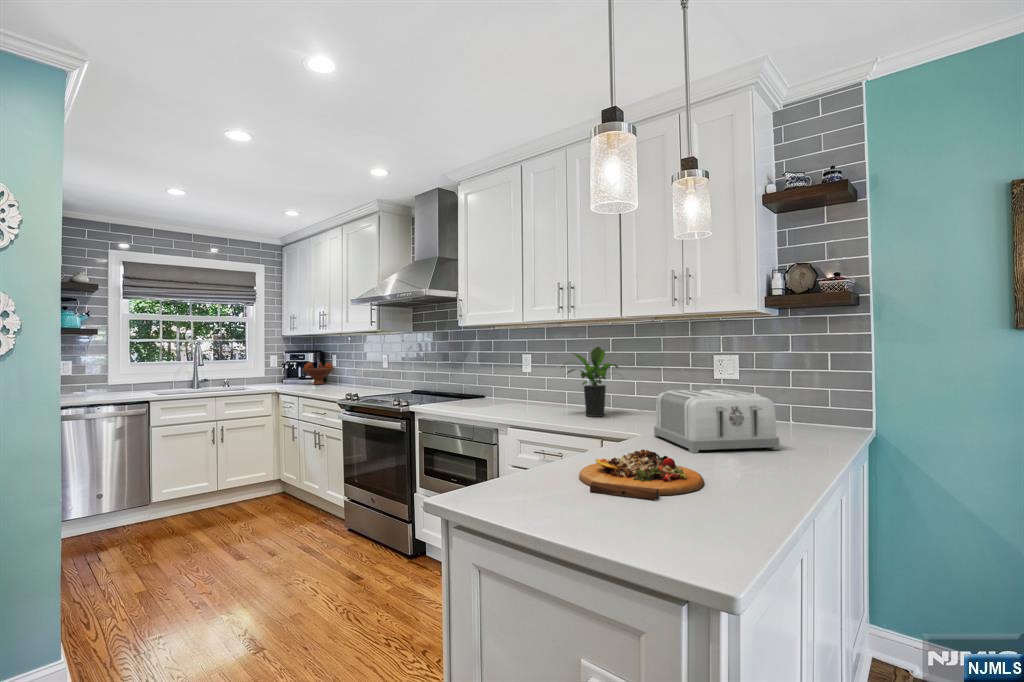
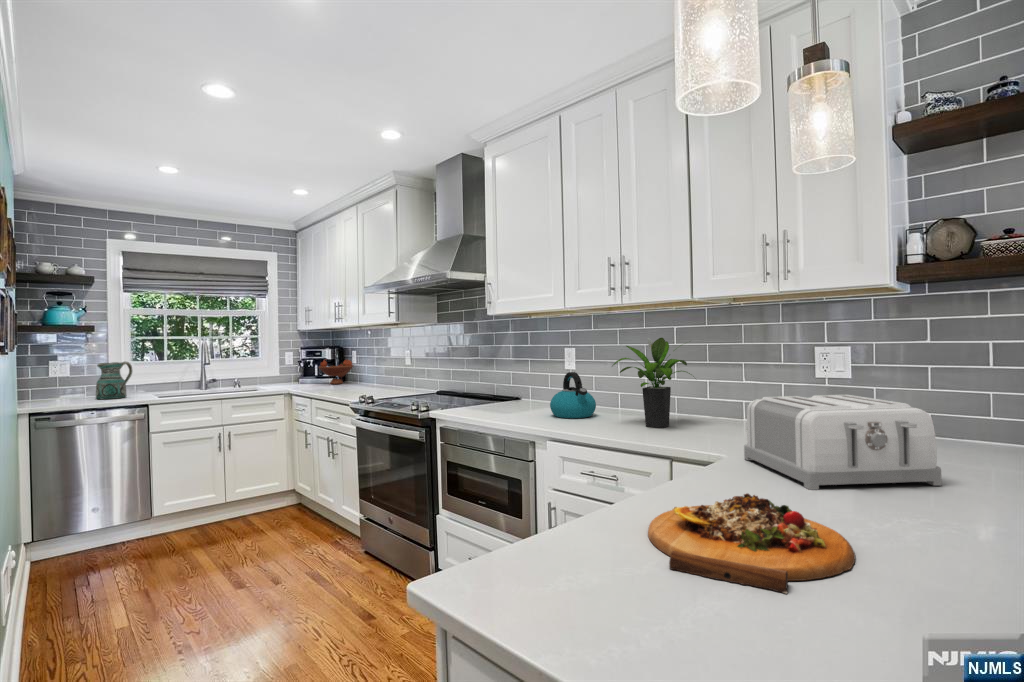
ceramic pitcher: none [99,362,133,396] -> present [96,362,132,399]
kettle: none [511,374,548,411] -> present [550,372,596,418]

